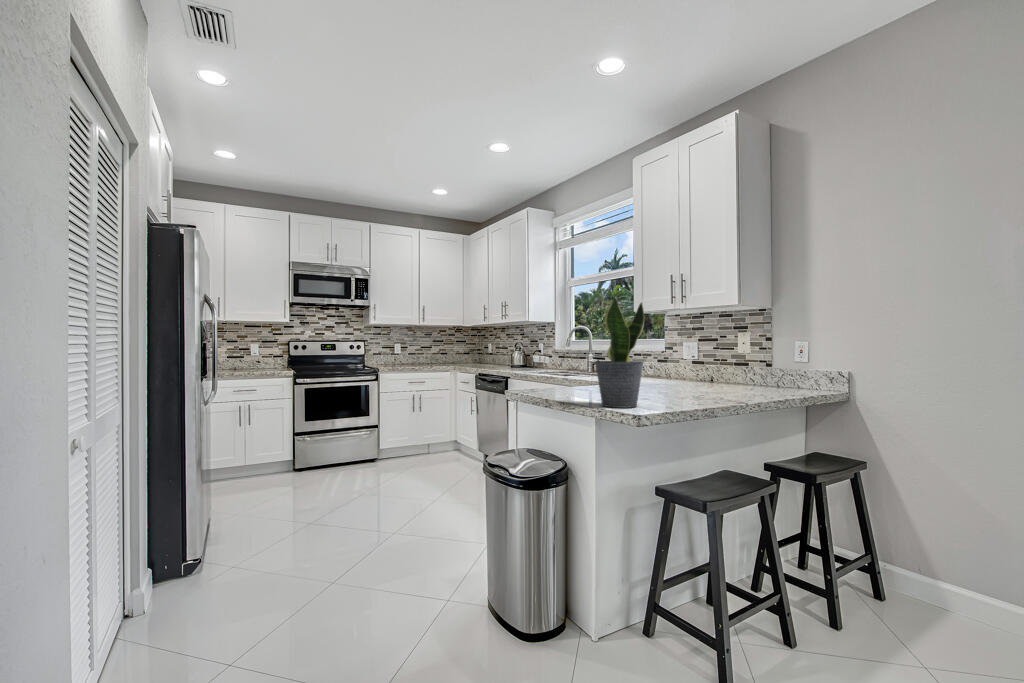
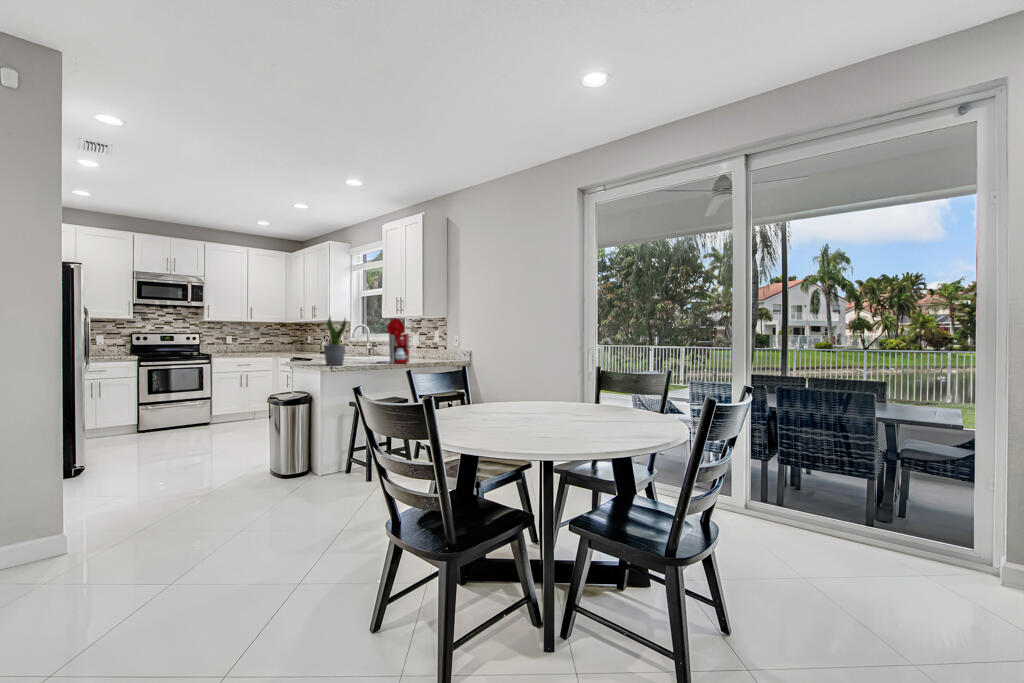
coffee maker: none [675,306,759,401] -> present [377,318,409,363]

